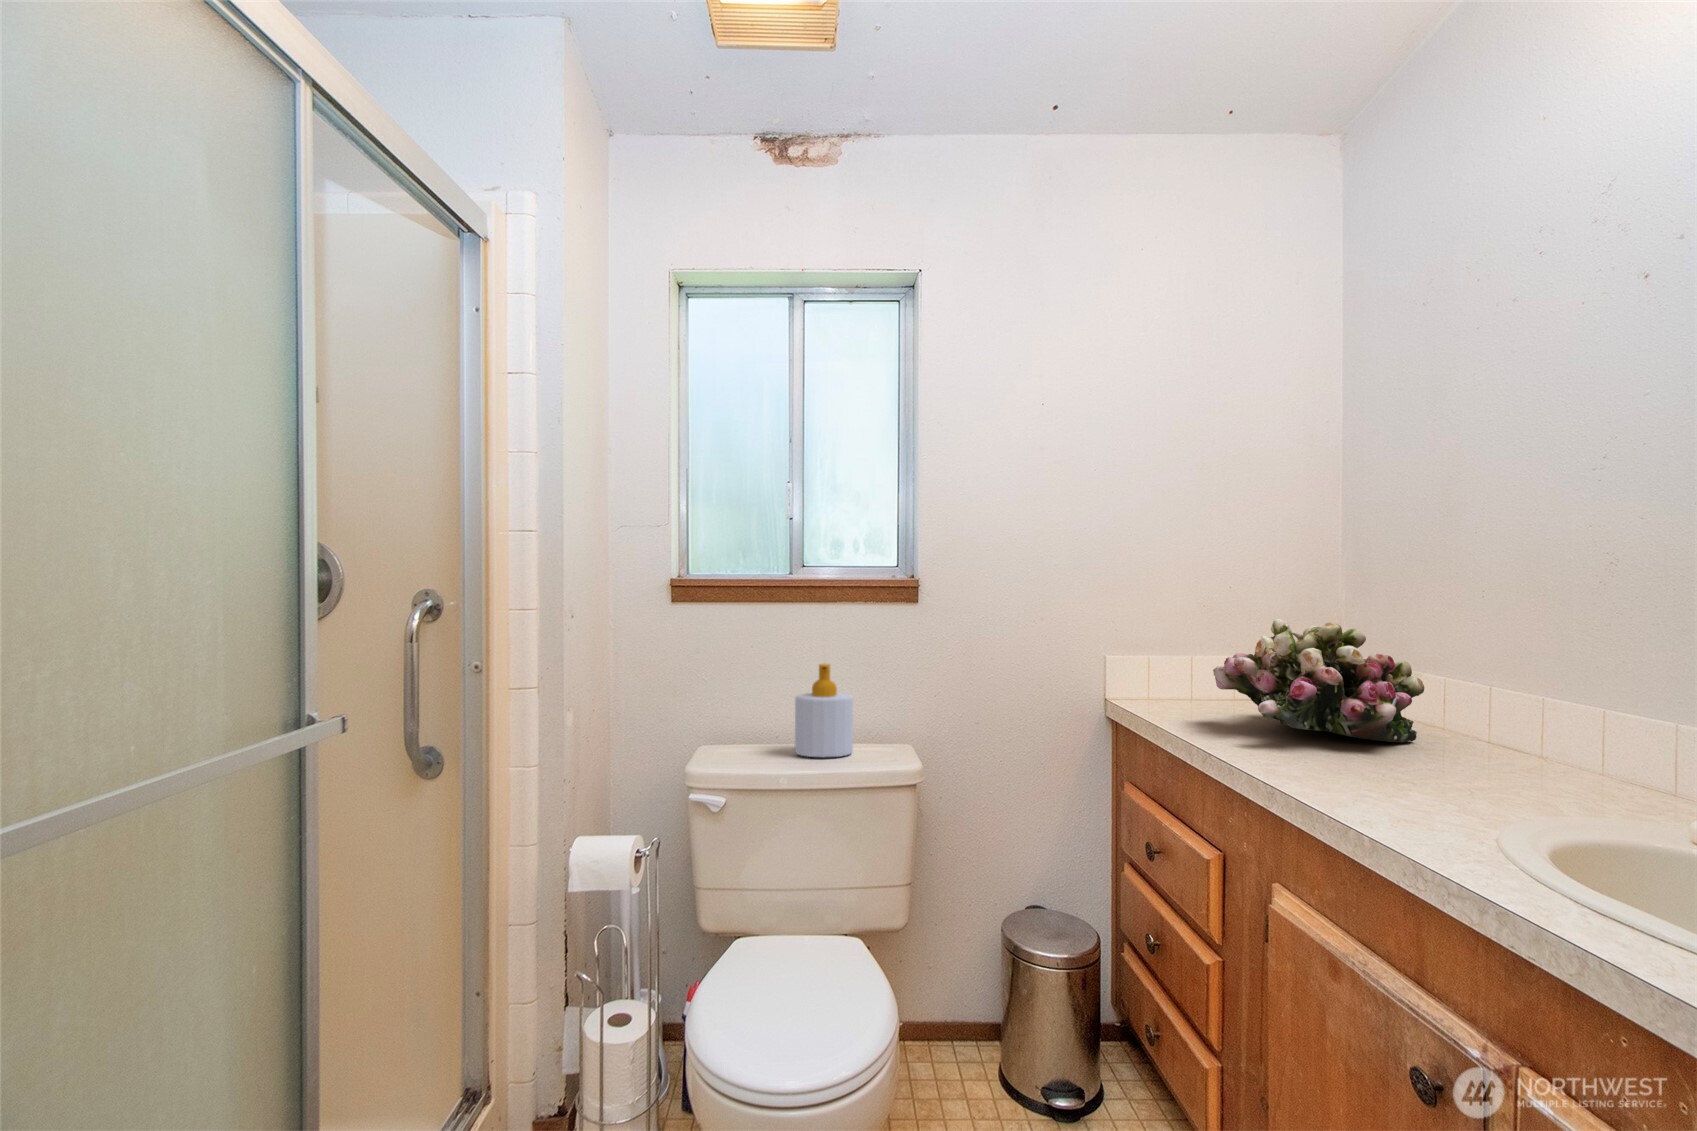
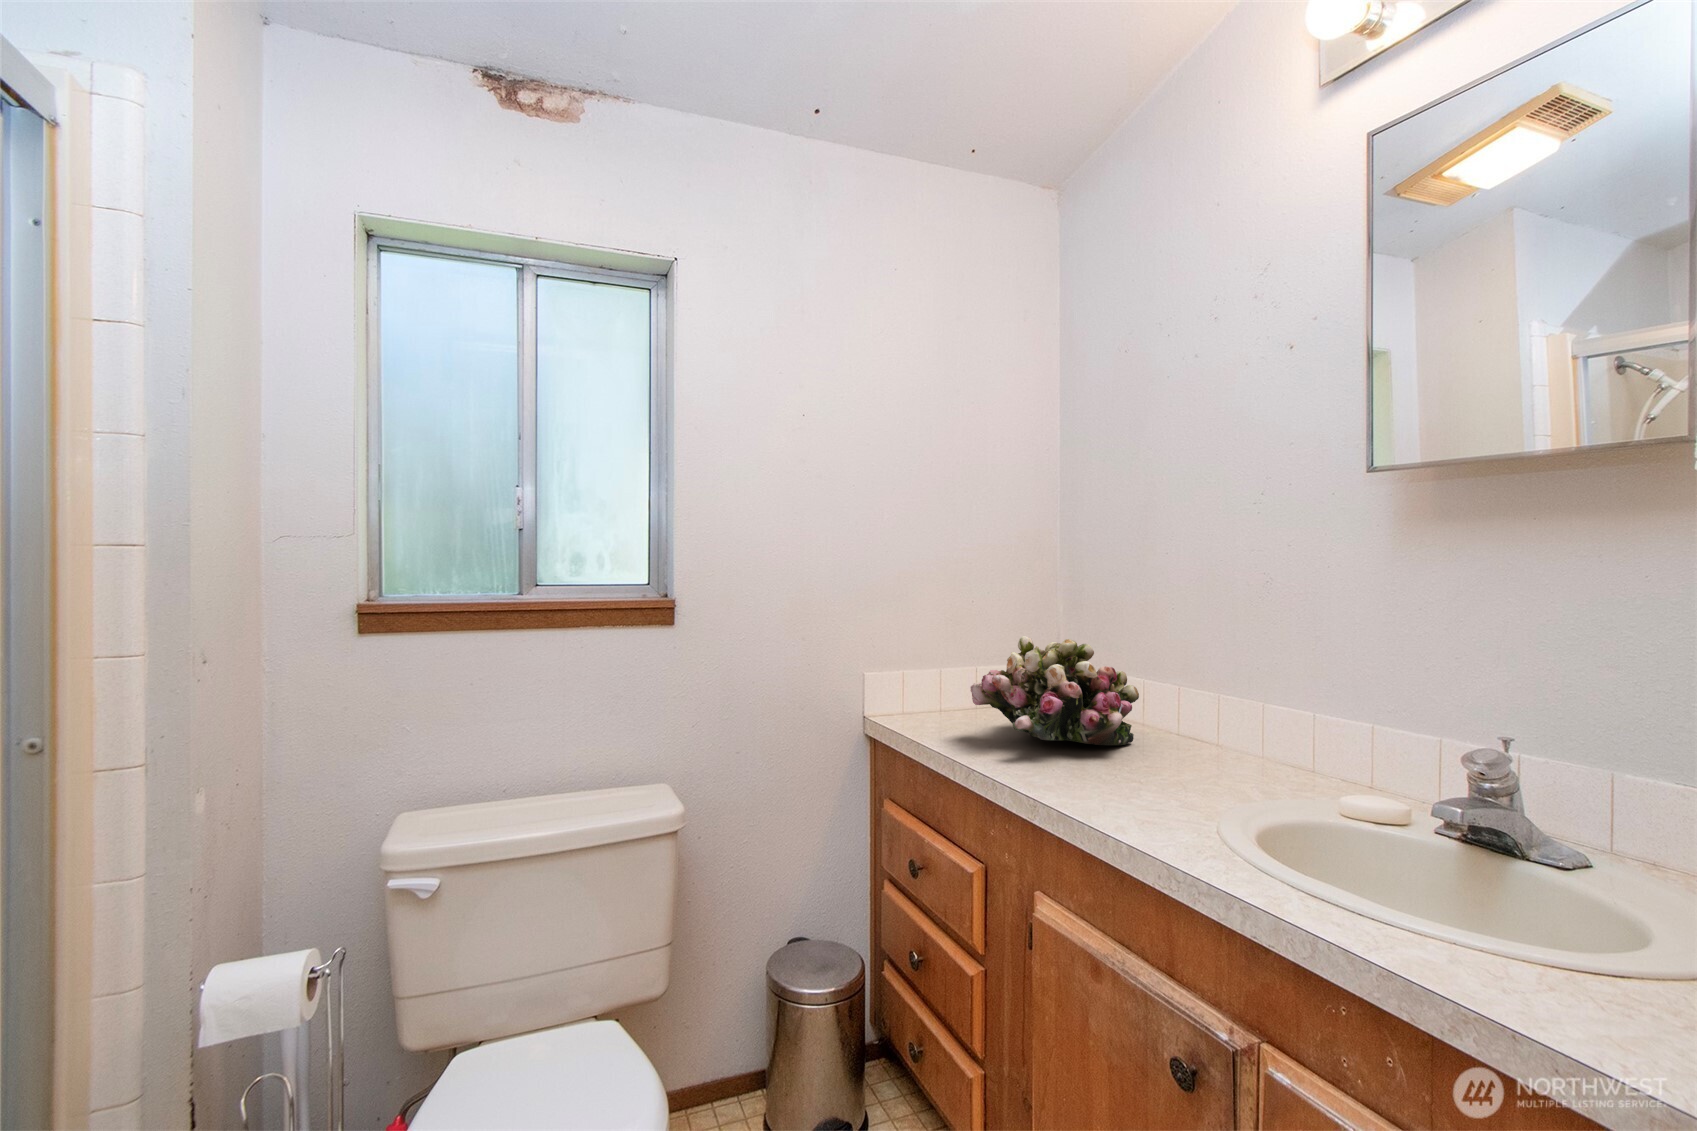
soap bottle: present [795,664,853,757] -> none [529,702,602,814]

